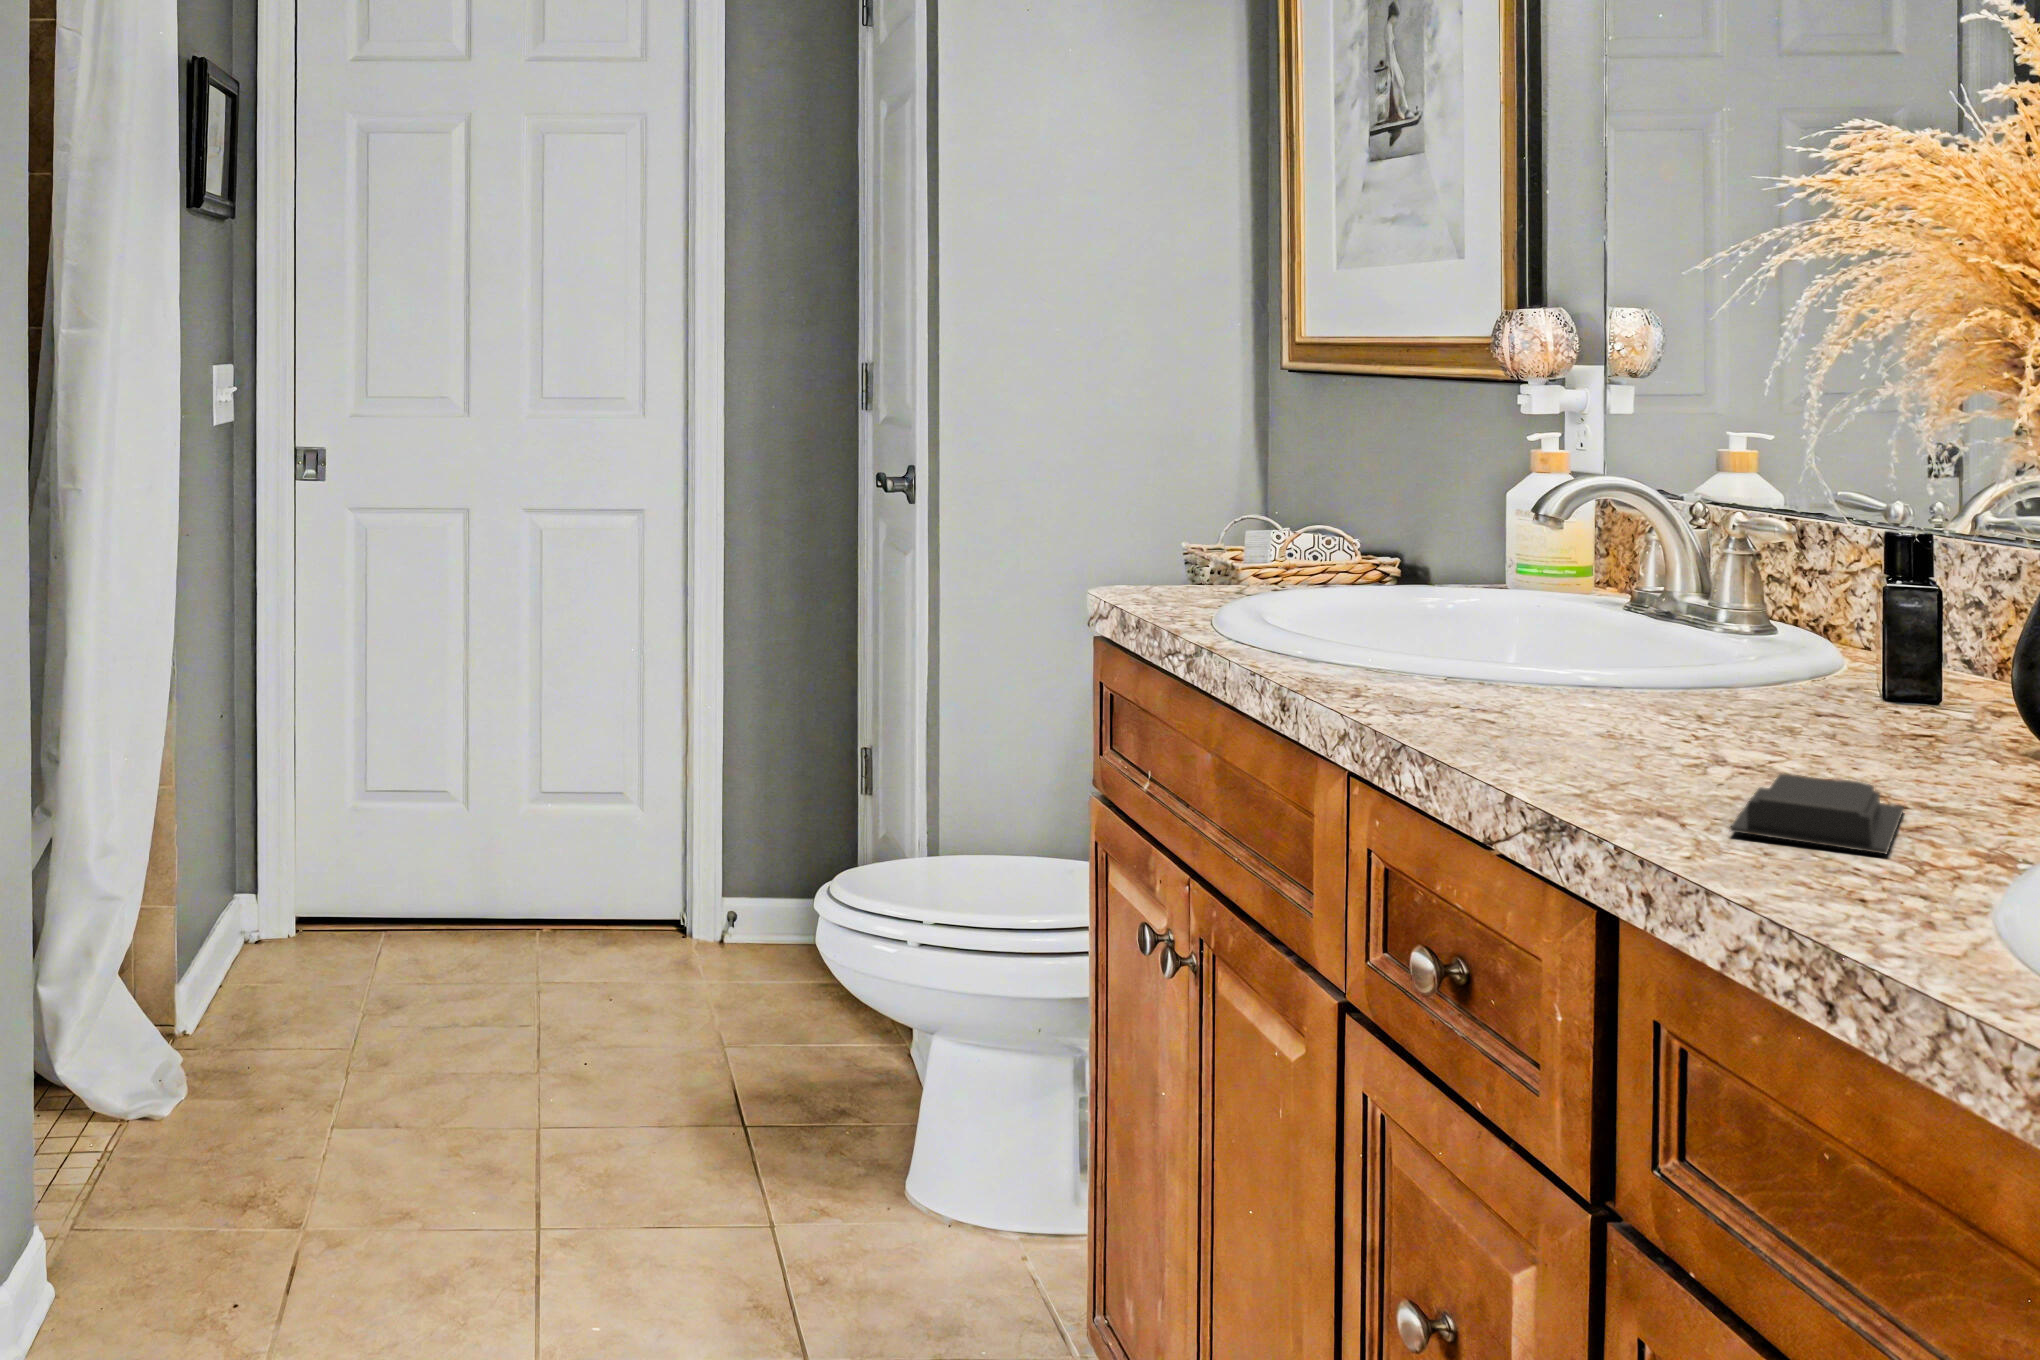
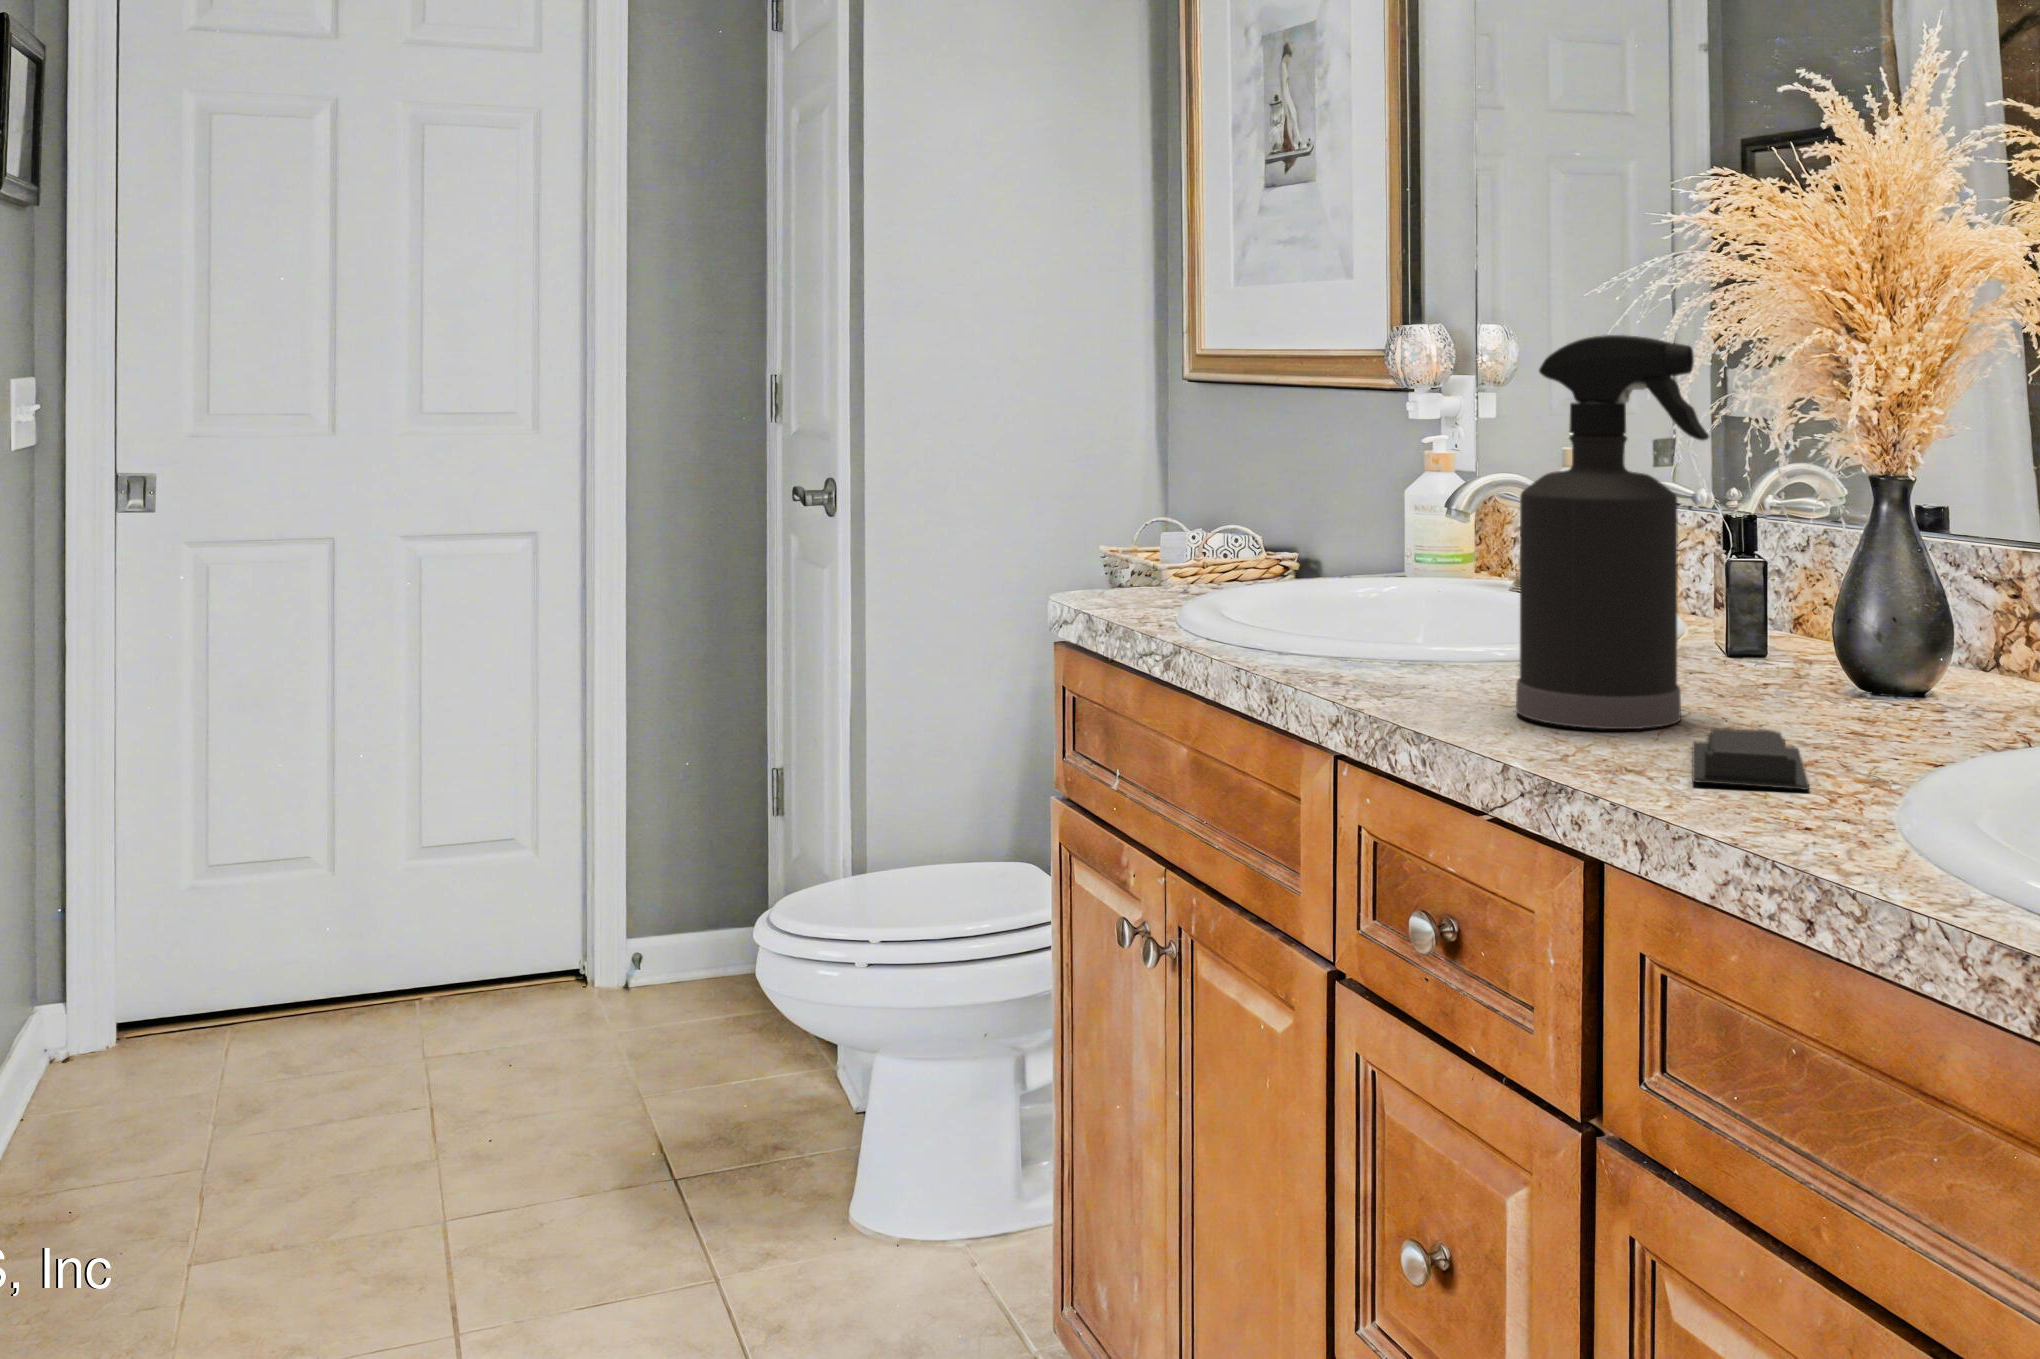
spray bottle: none [1552,315,1803,768] -> present [1516,335,1709,729]

